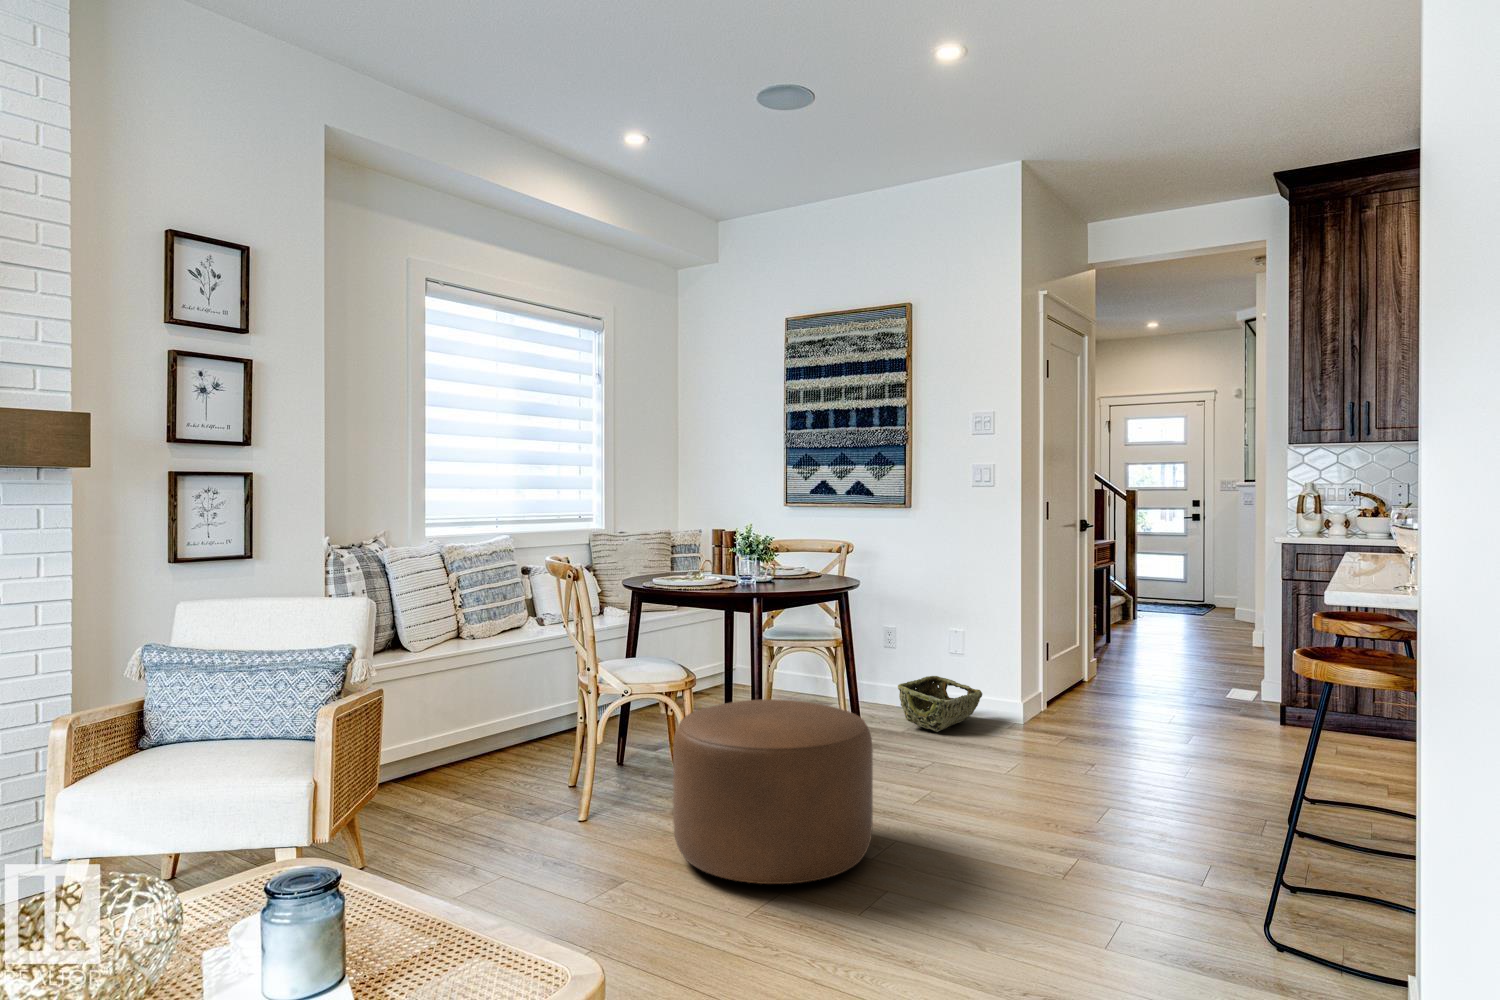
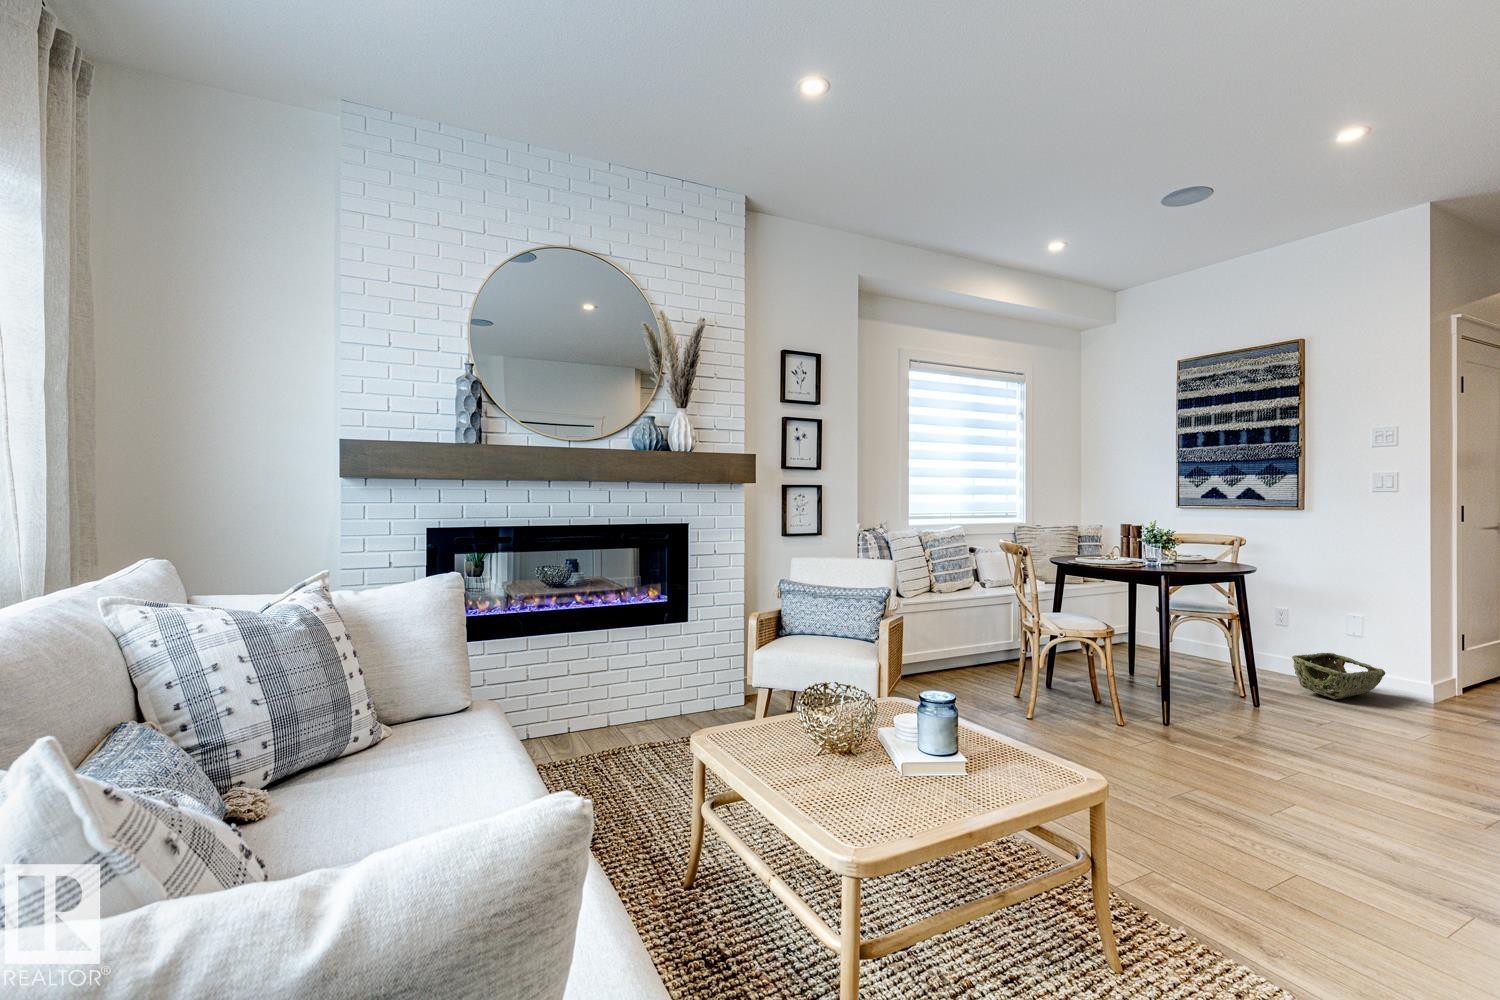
ottoman: present [673,699,873,884] -> none [1102,649,1276,783]

